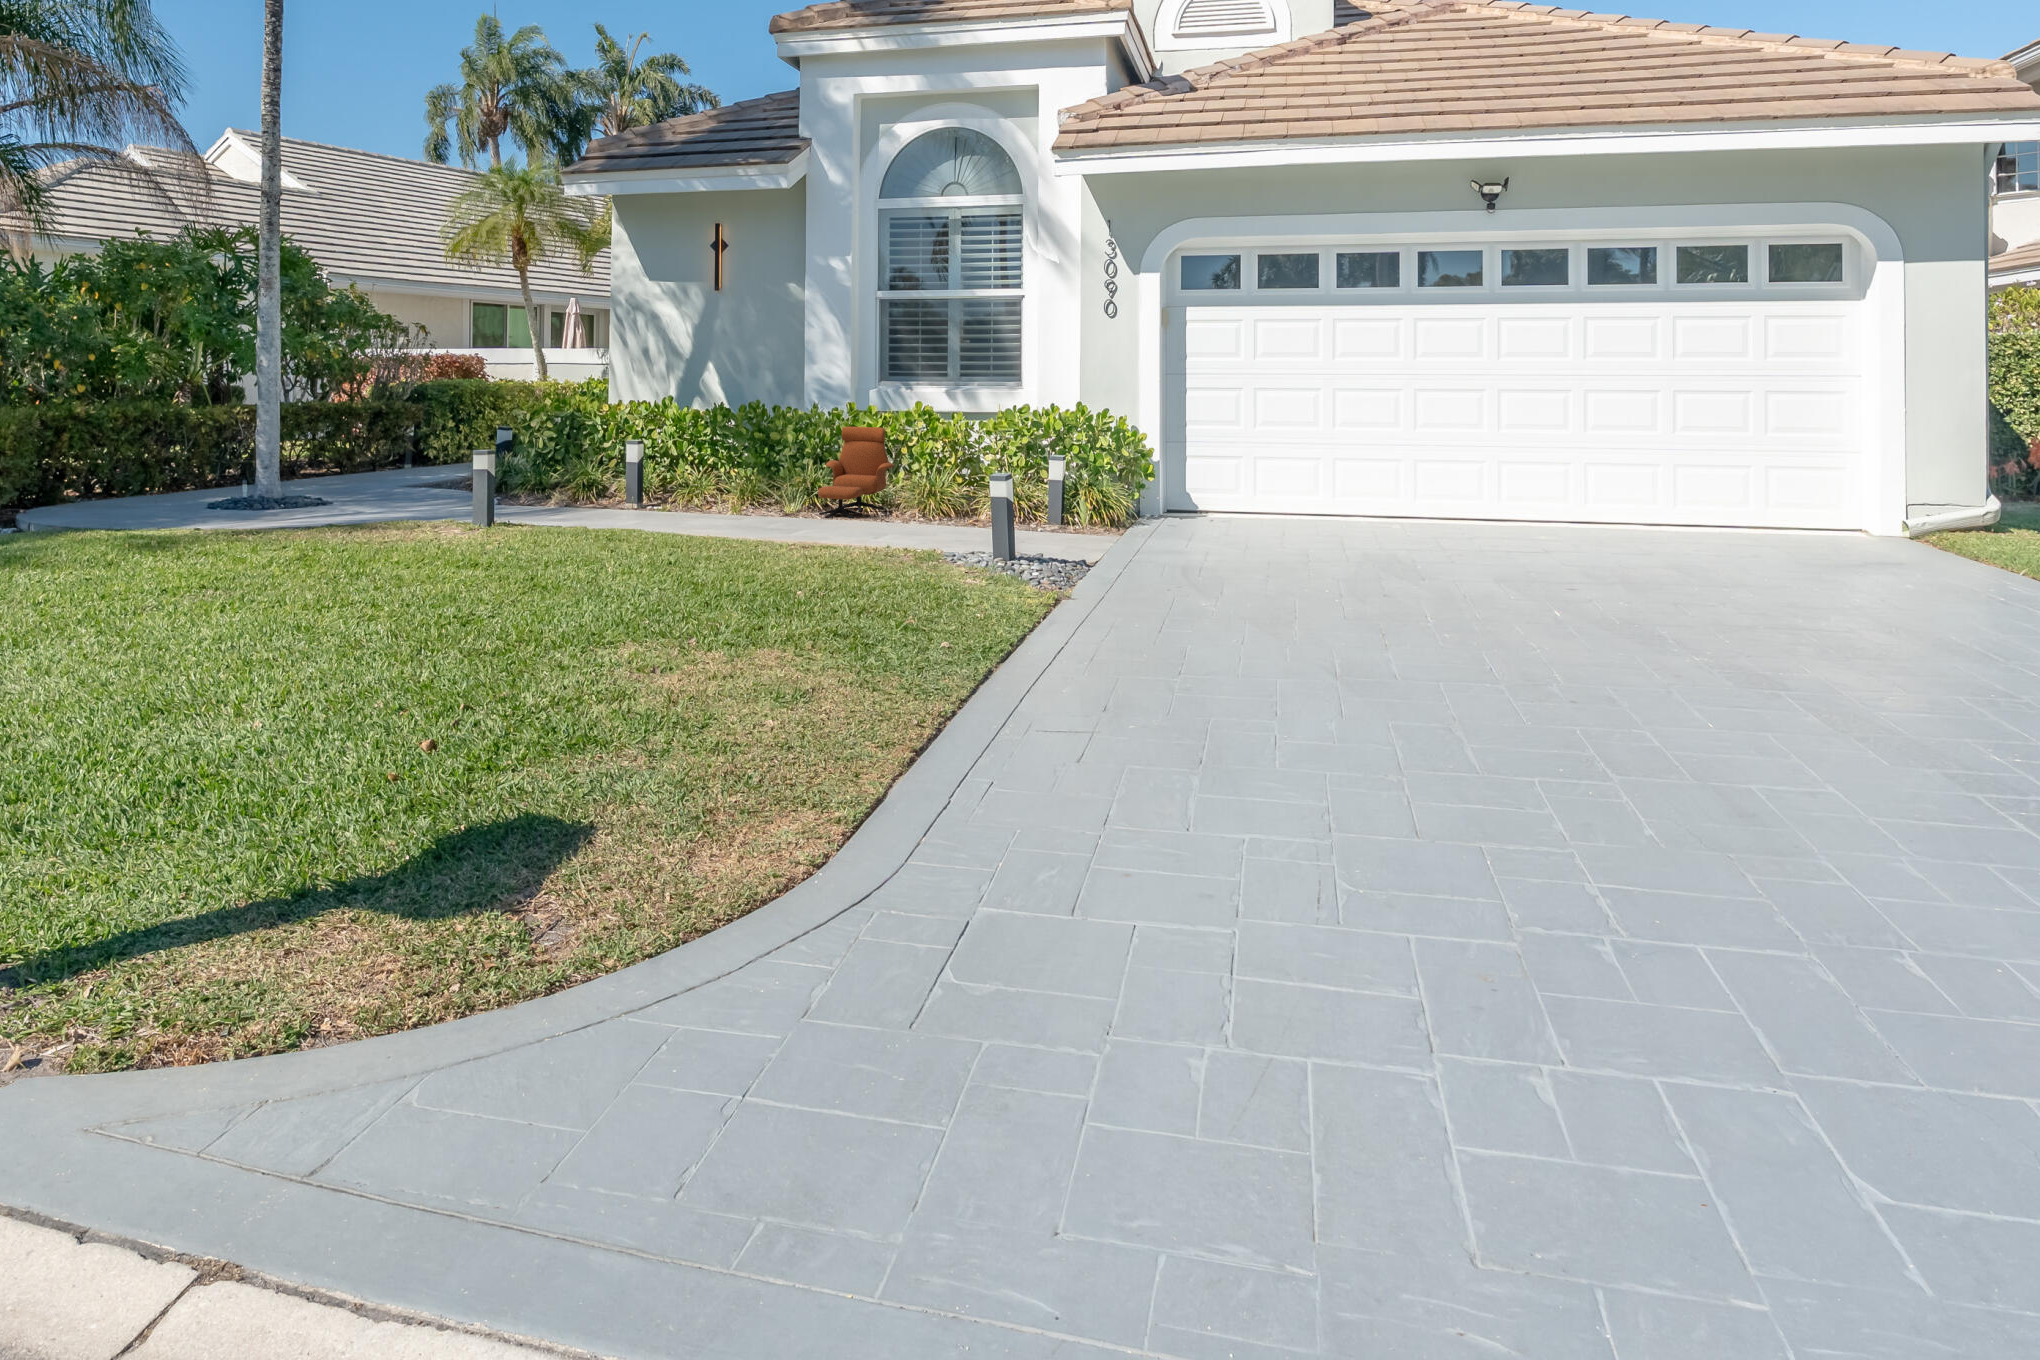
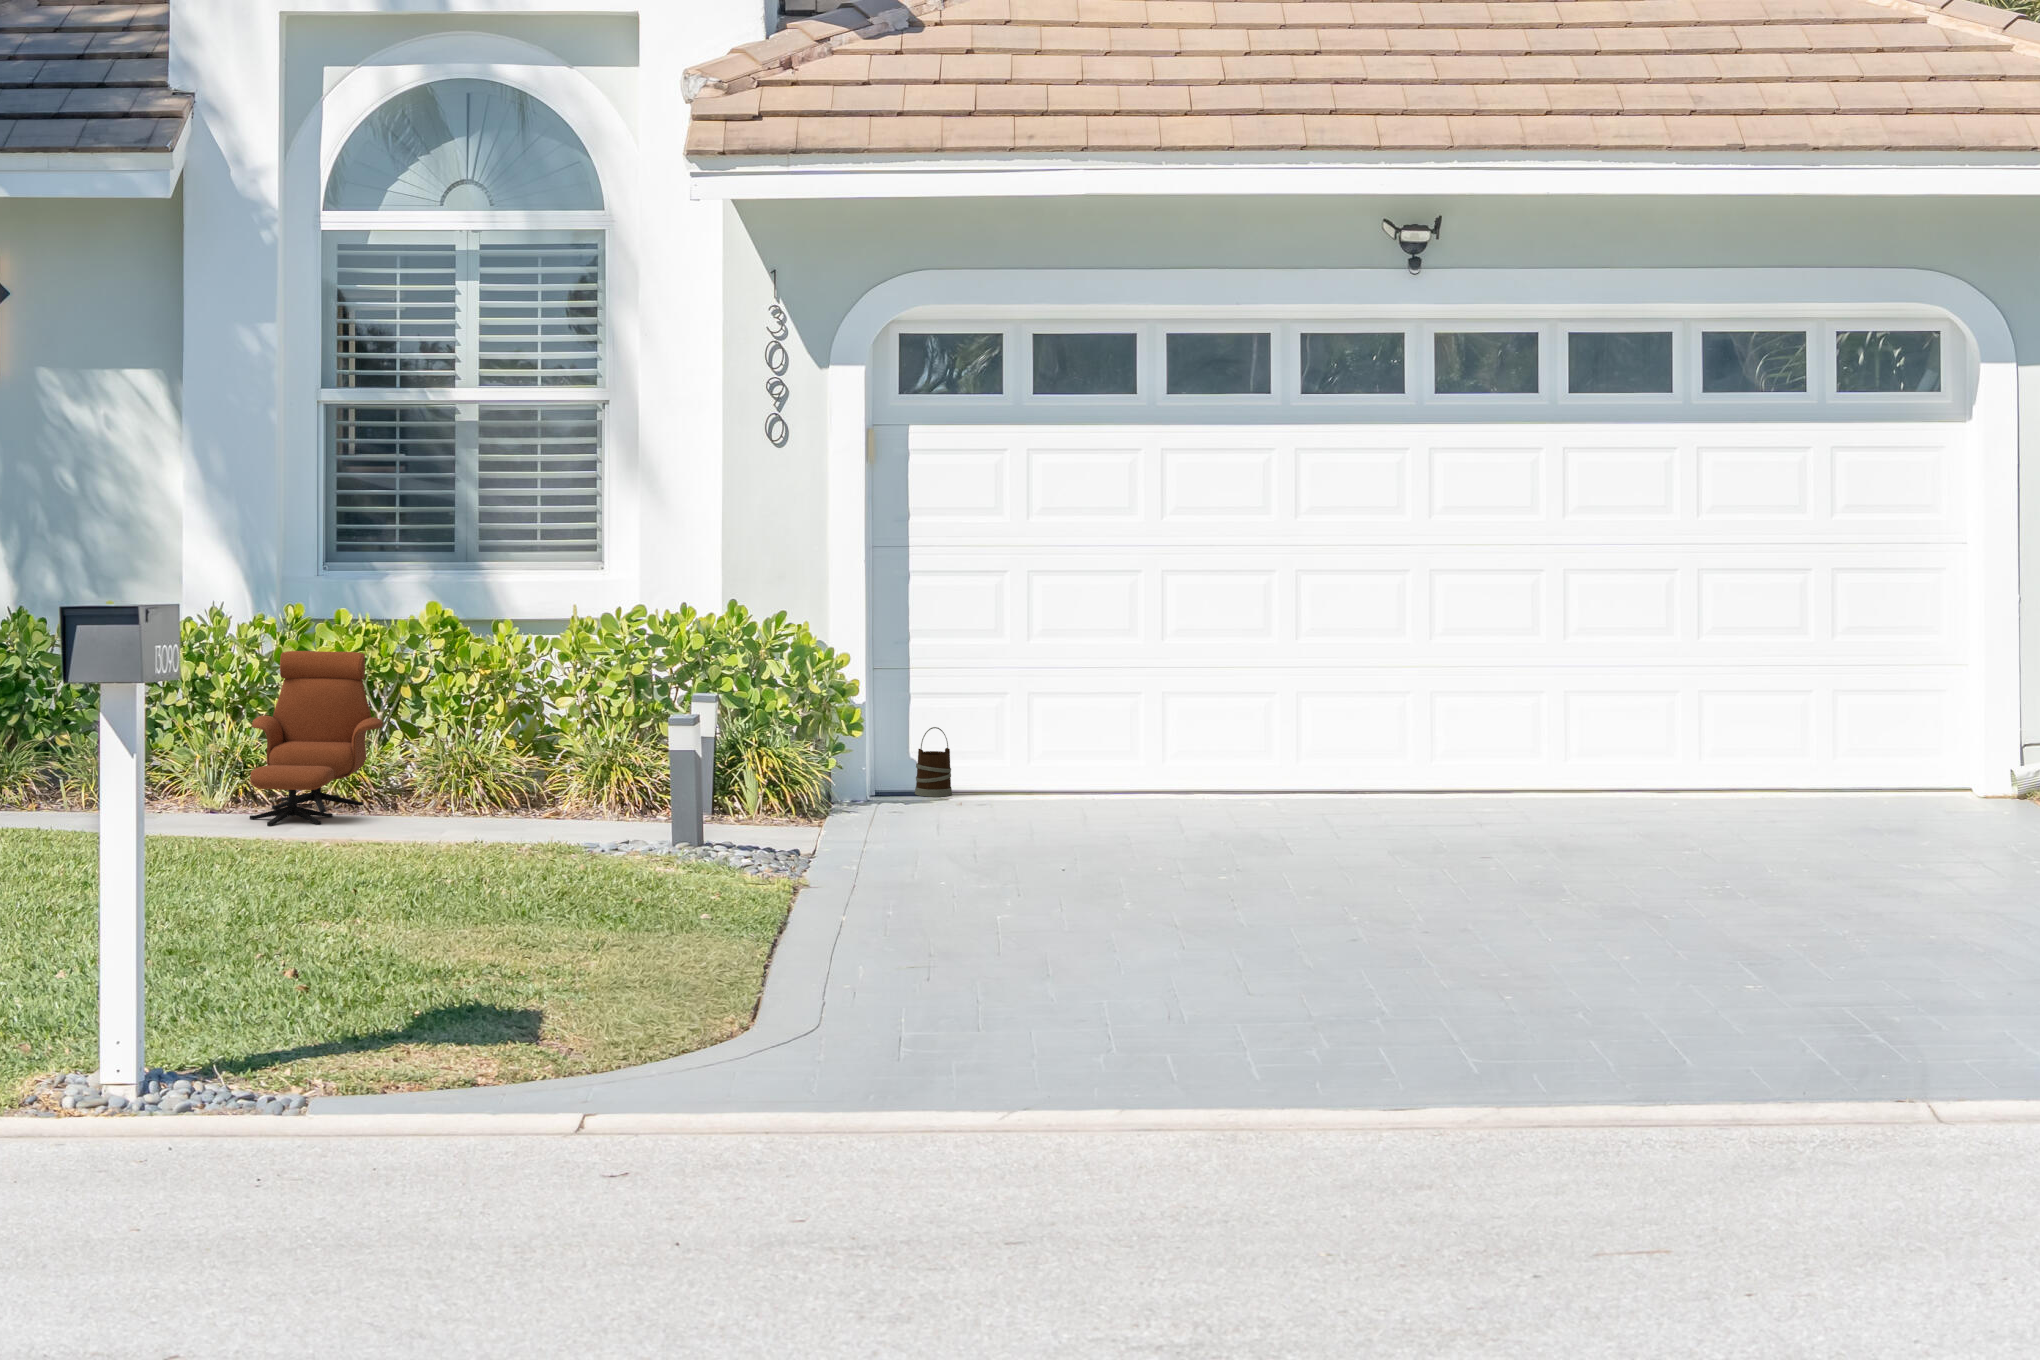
wooden bucket: none [1187,476,1209,515] -> present [915,727,952,797]

